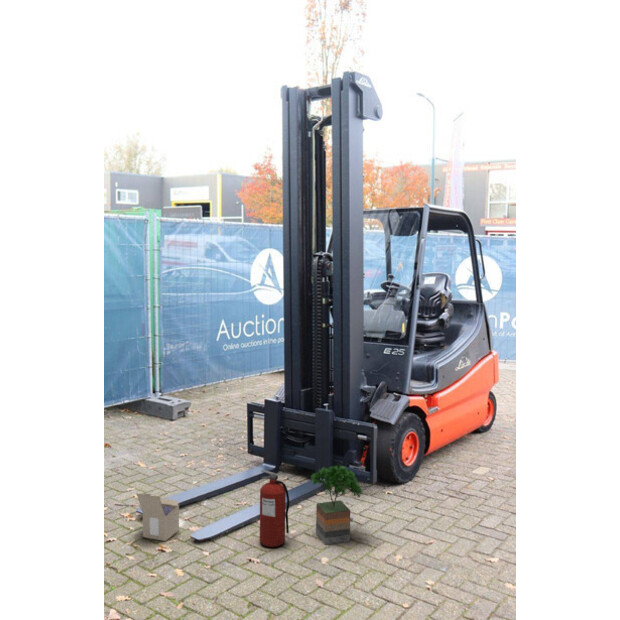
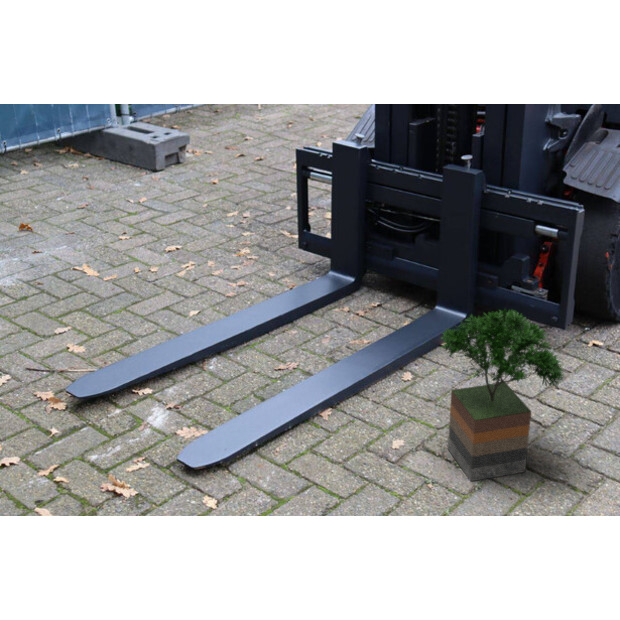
fire extinguisher: present [260,470,289,547] -> none [325,325,393,487]
cardboard box: present [137,493,179,541] -> none [49,372,153,466]

